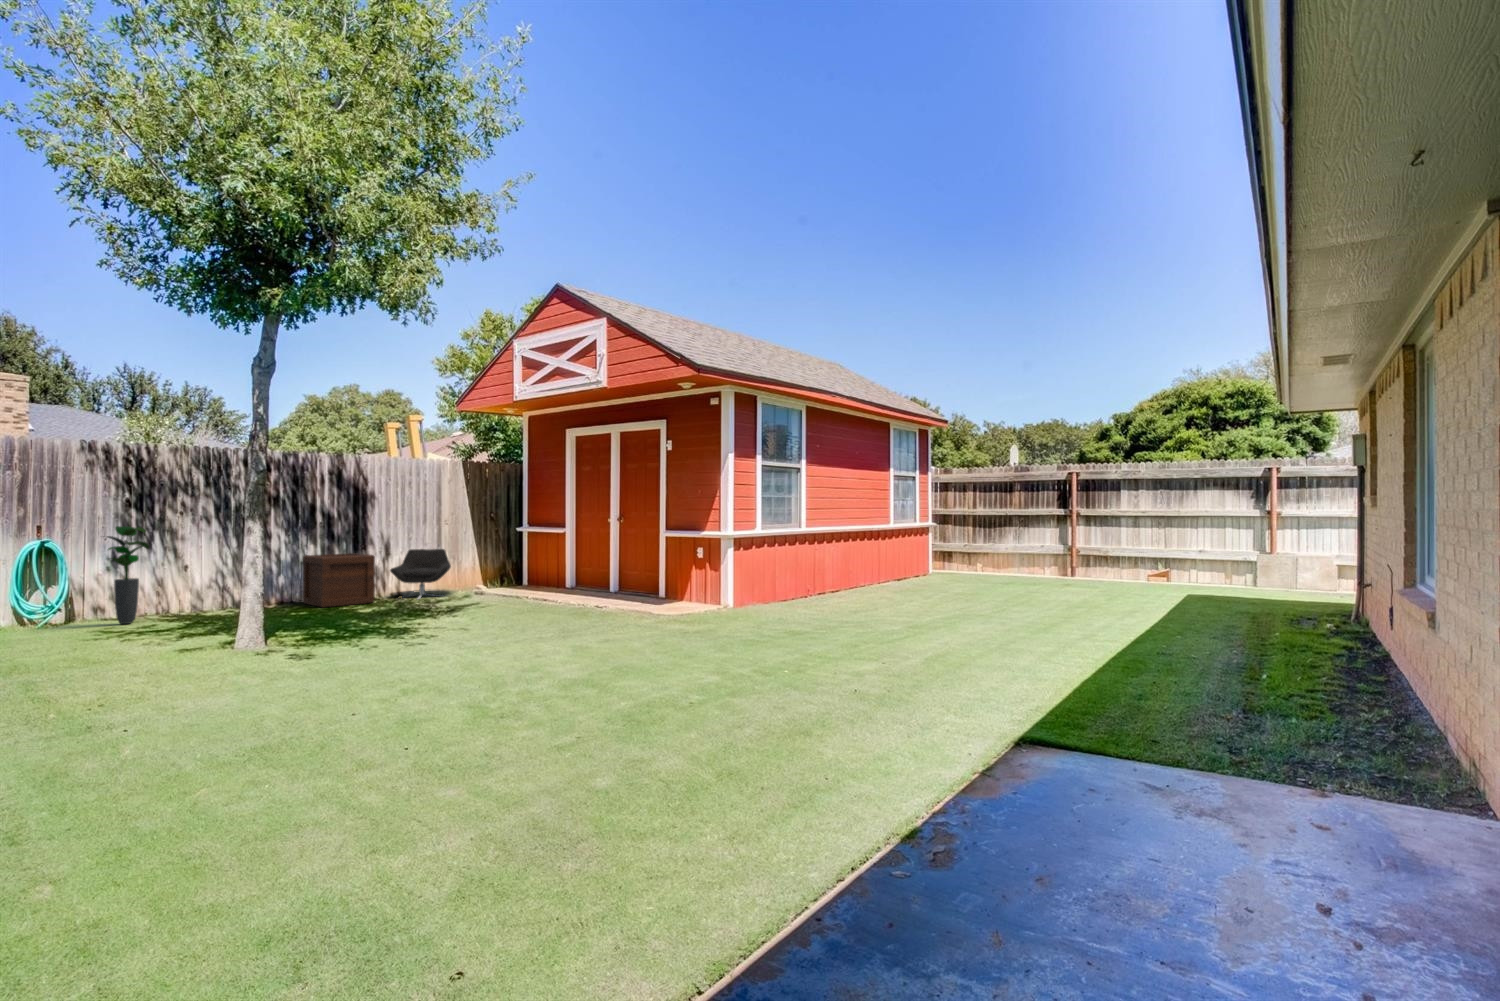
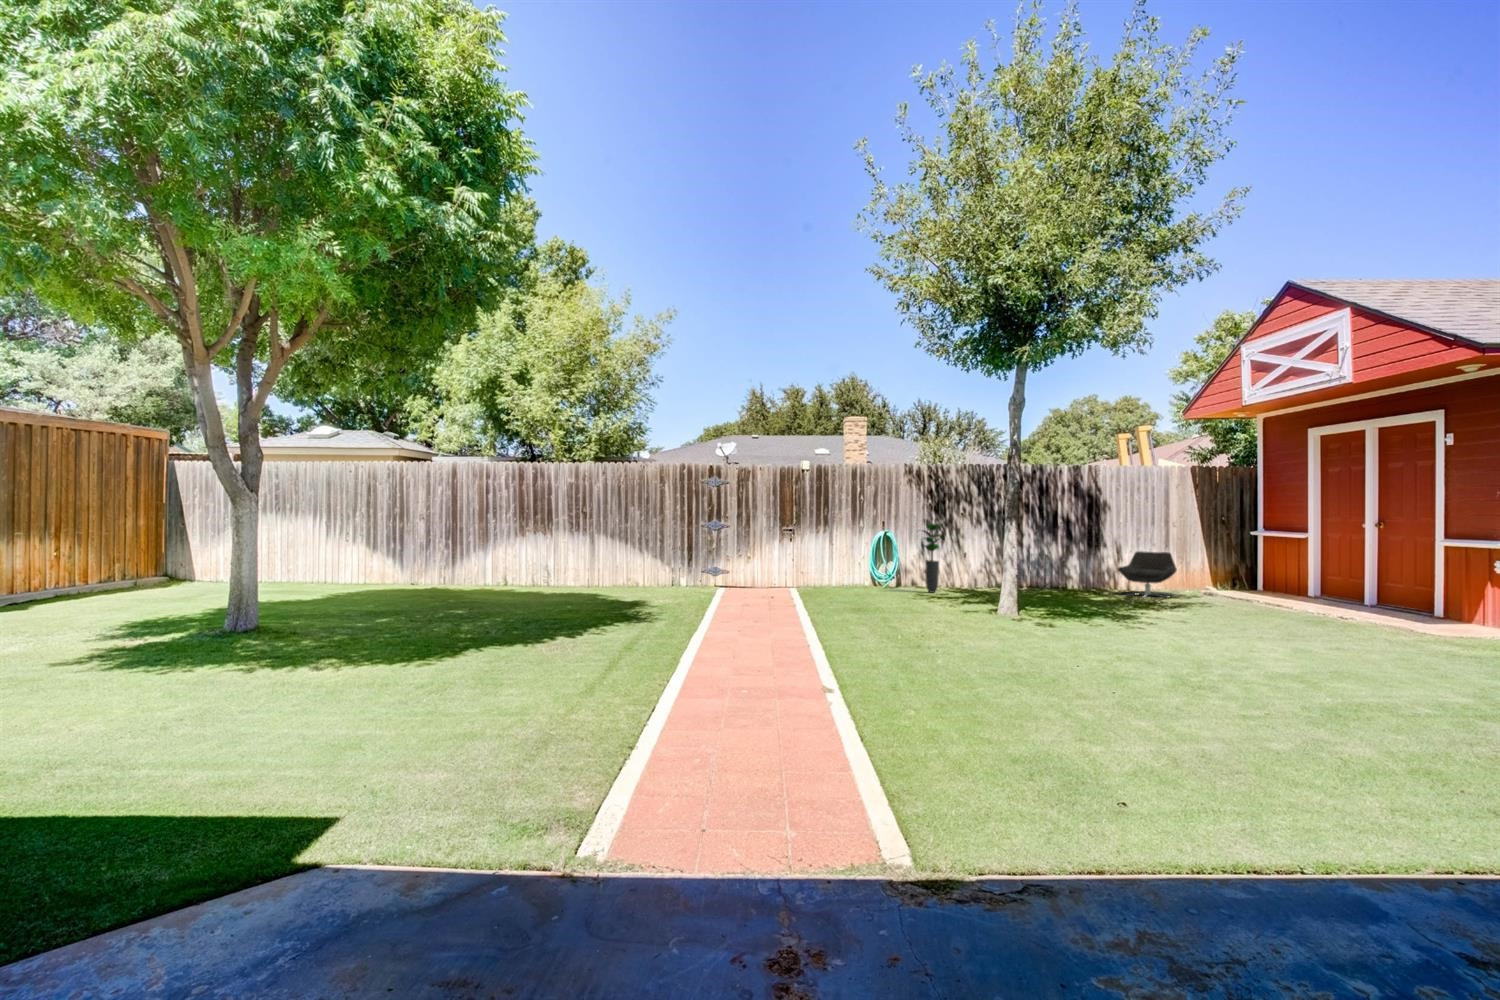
wooden crate: present [303,553,375,607] -> none [1046,551,1104,596]

